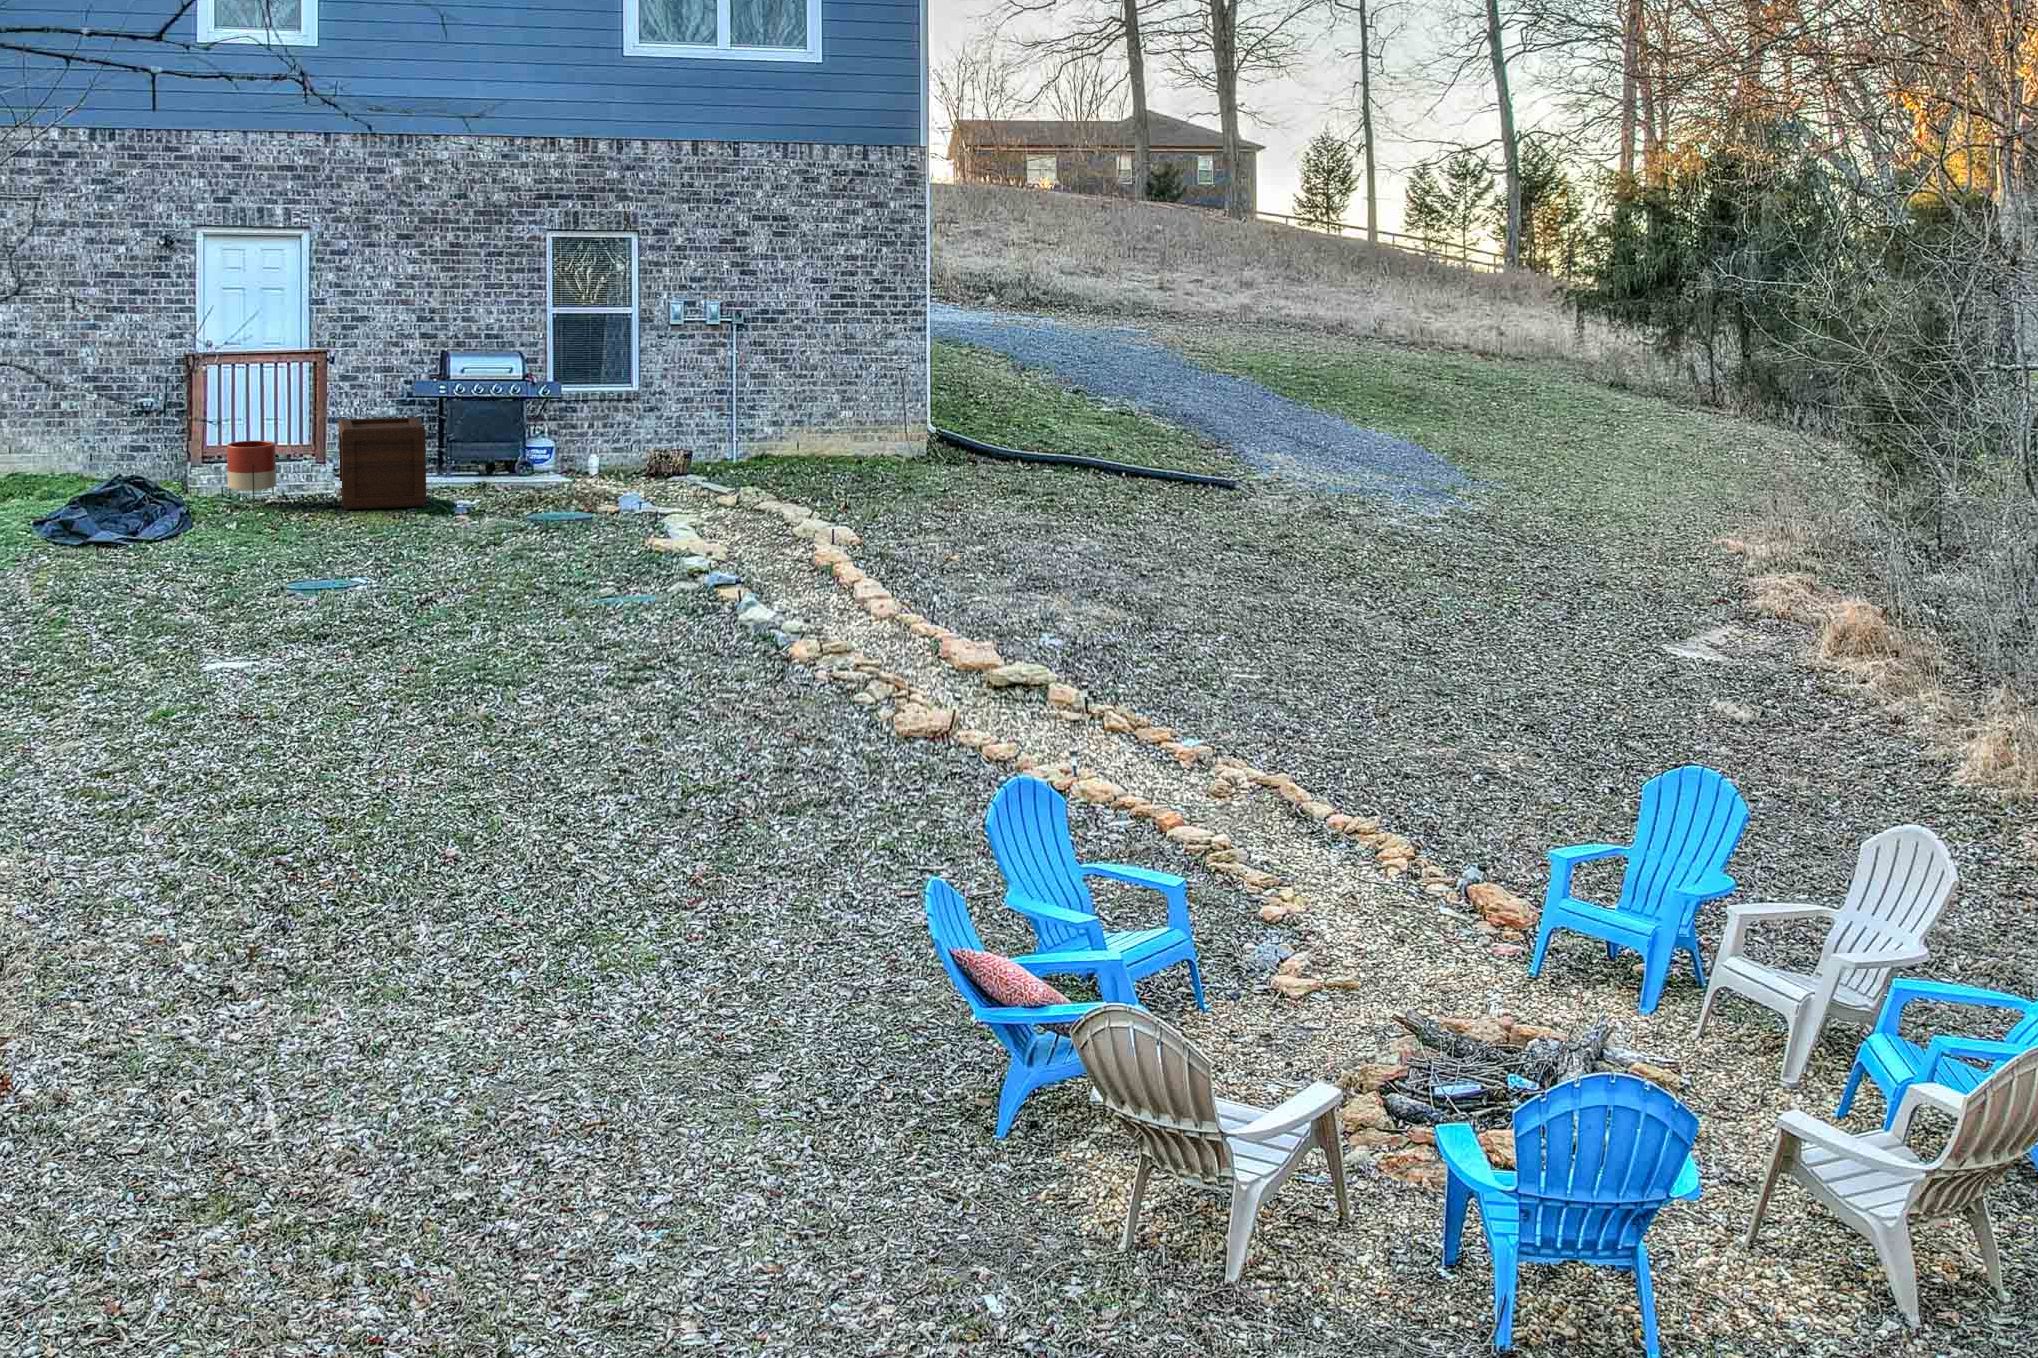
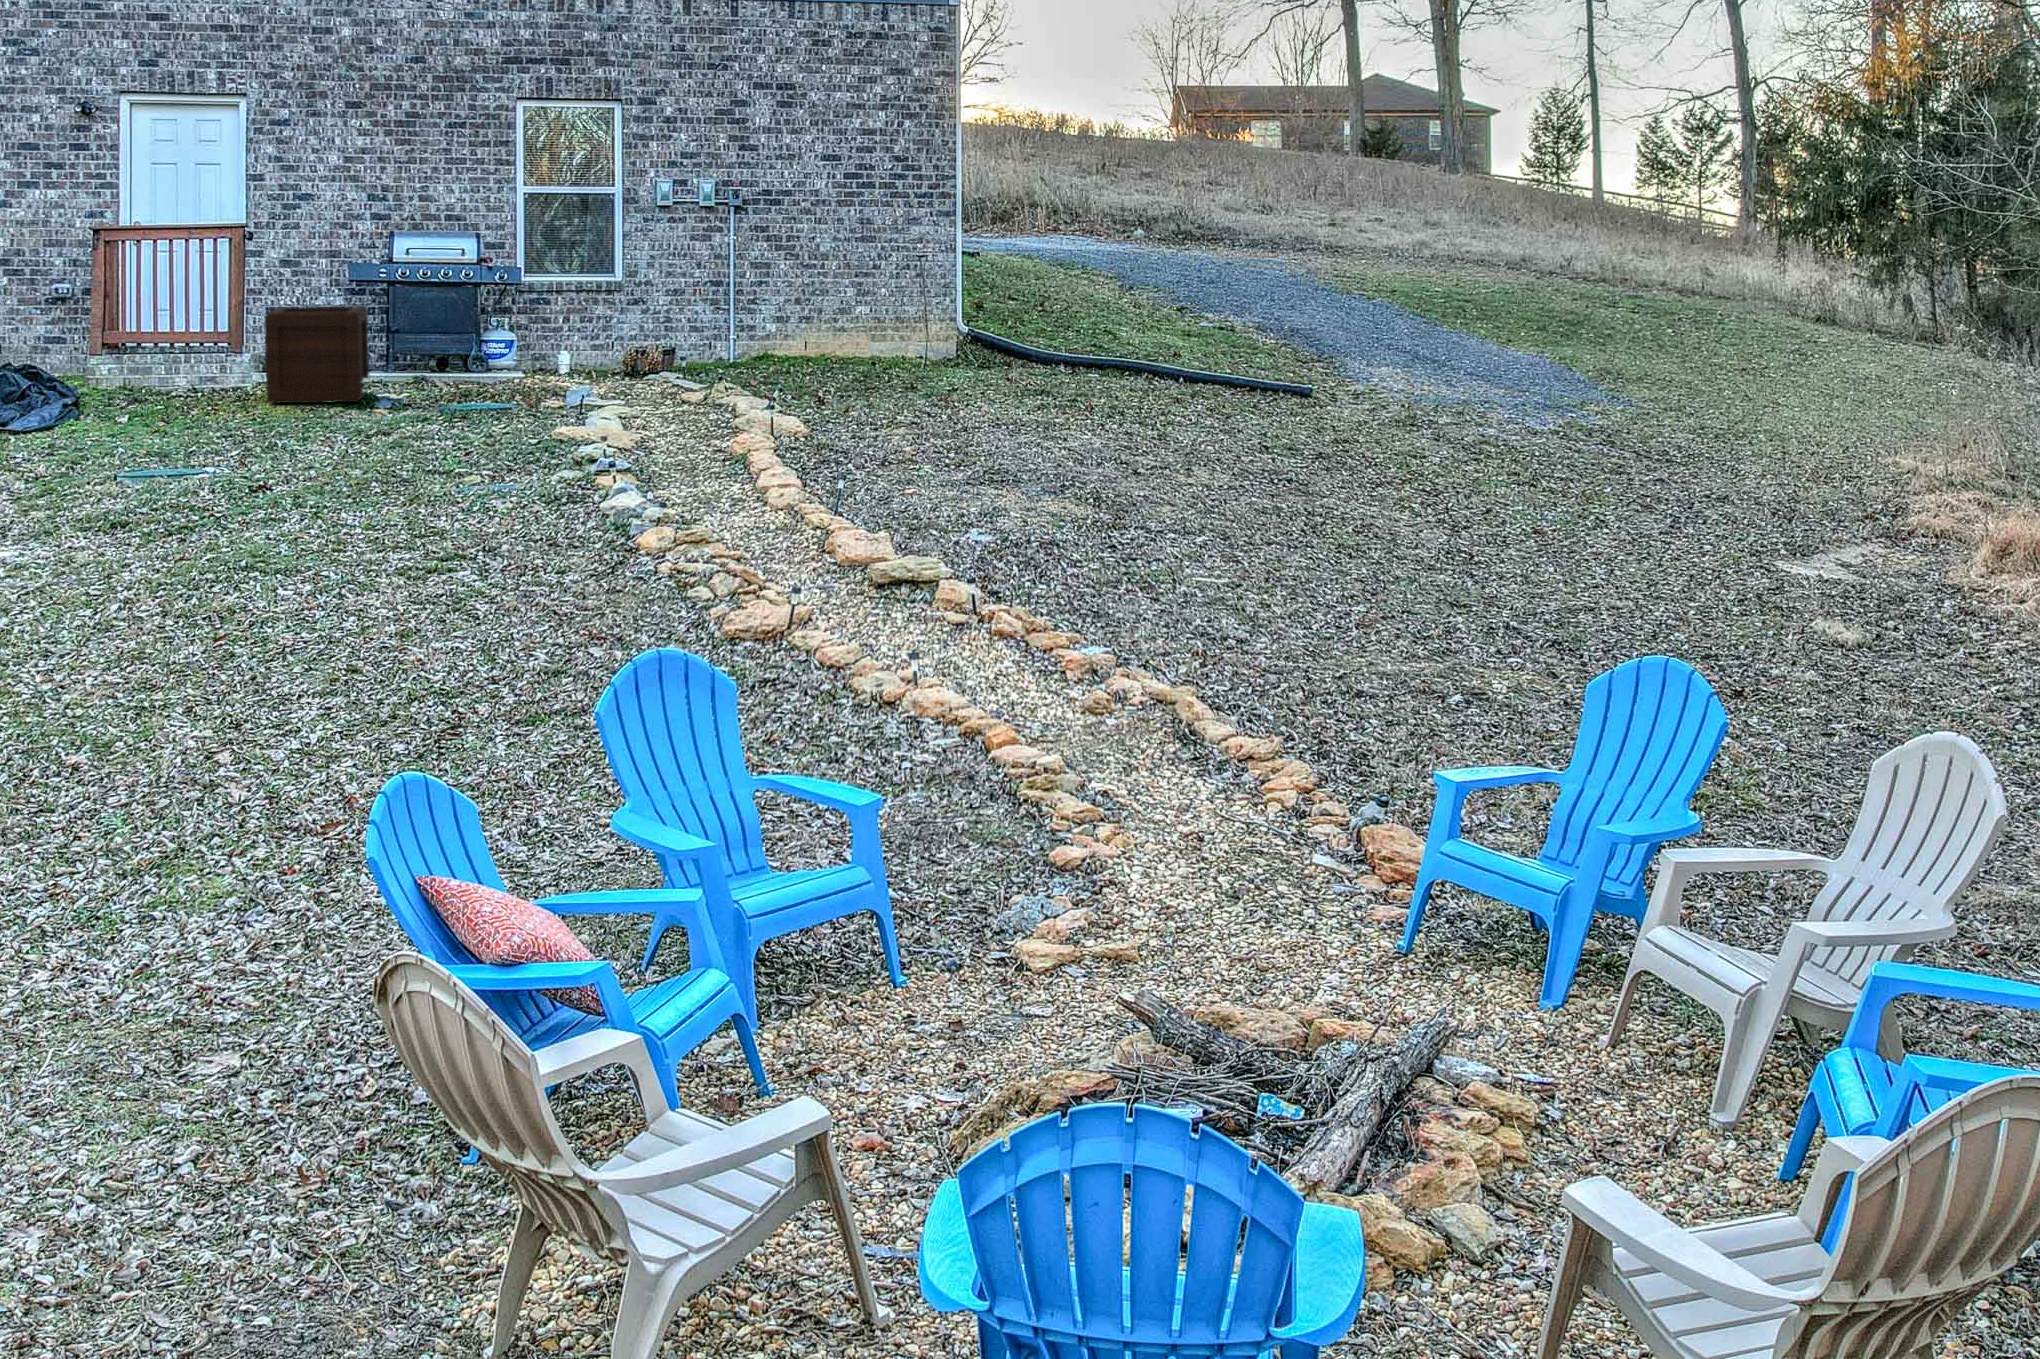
planter: present [227,441,276,510] -> none [144,328,201,402]

